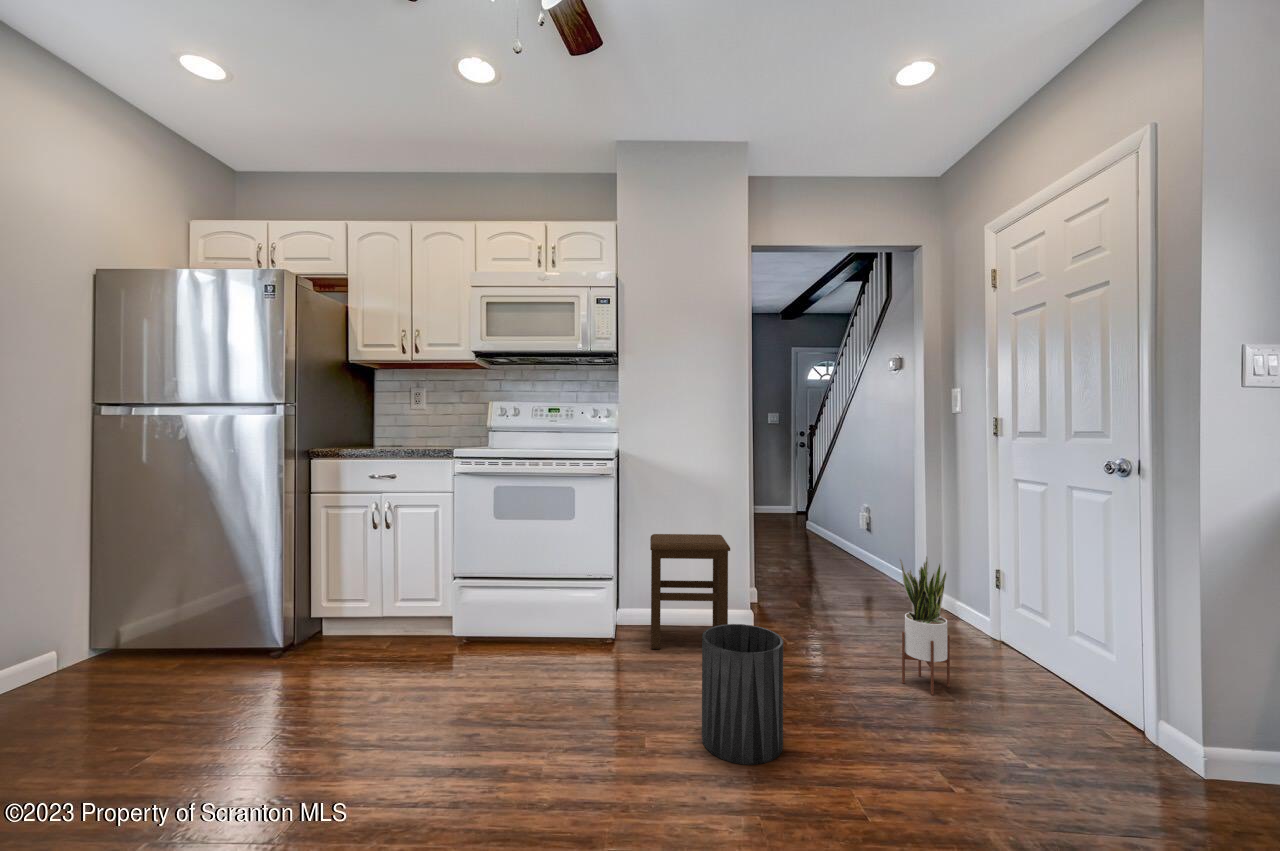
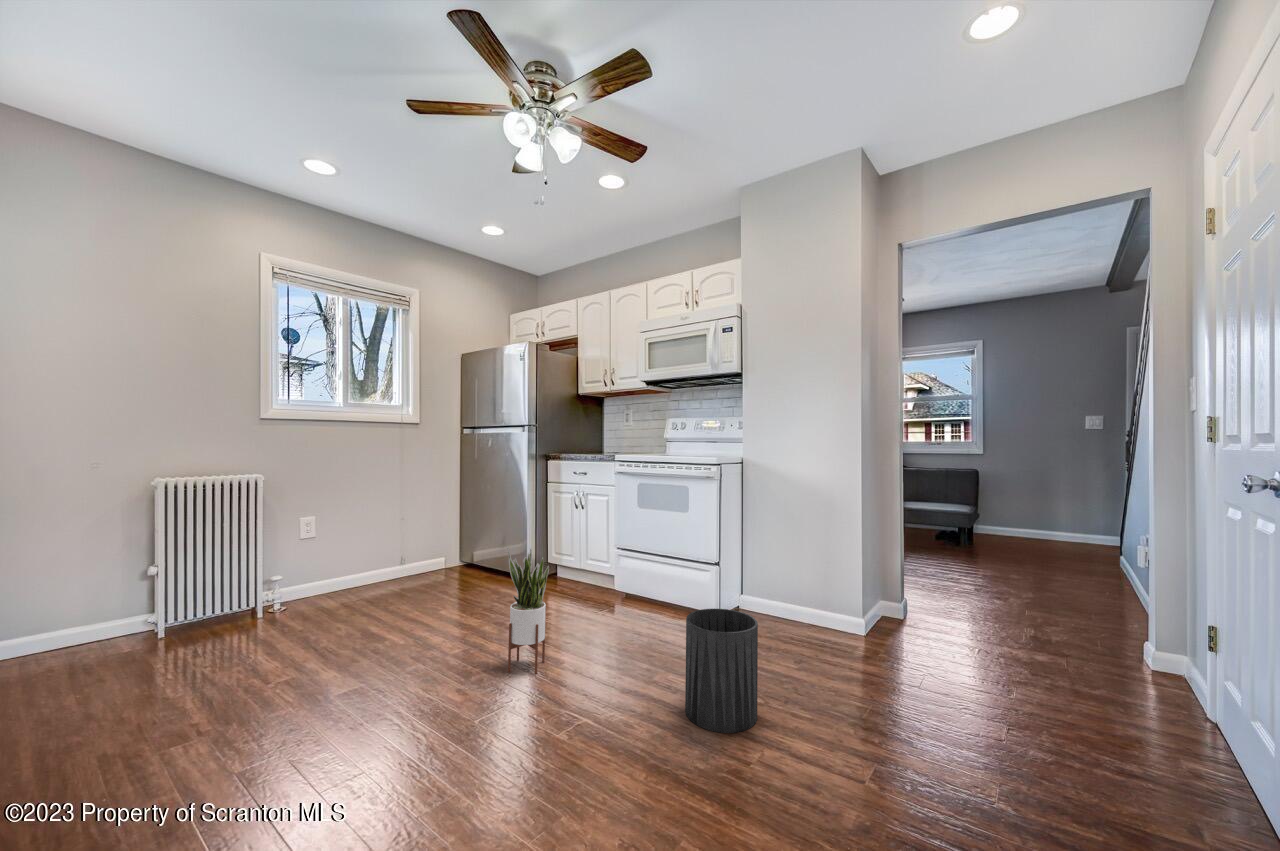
stool: present [650,534,730,649] -> none [744,534,832,653]
potted plant: present [899,556,950,695] -> present [507,547,549,674]

